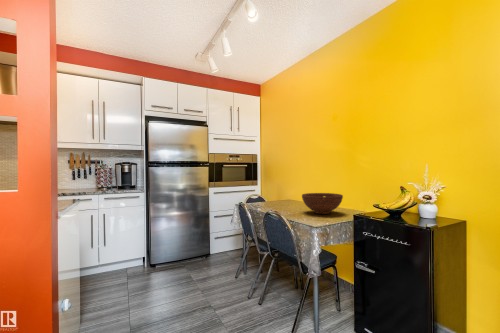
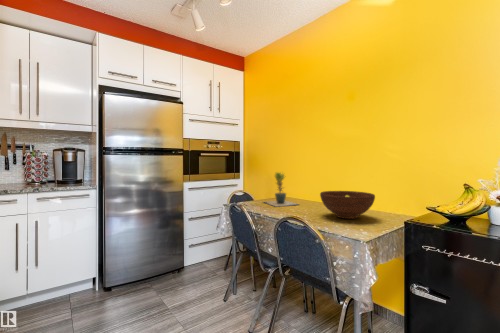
potted plant: none [267,178,295,206] -> present [266,173,296,207]

